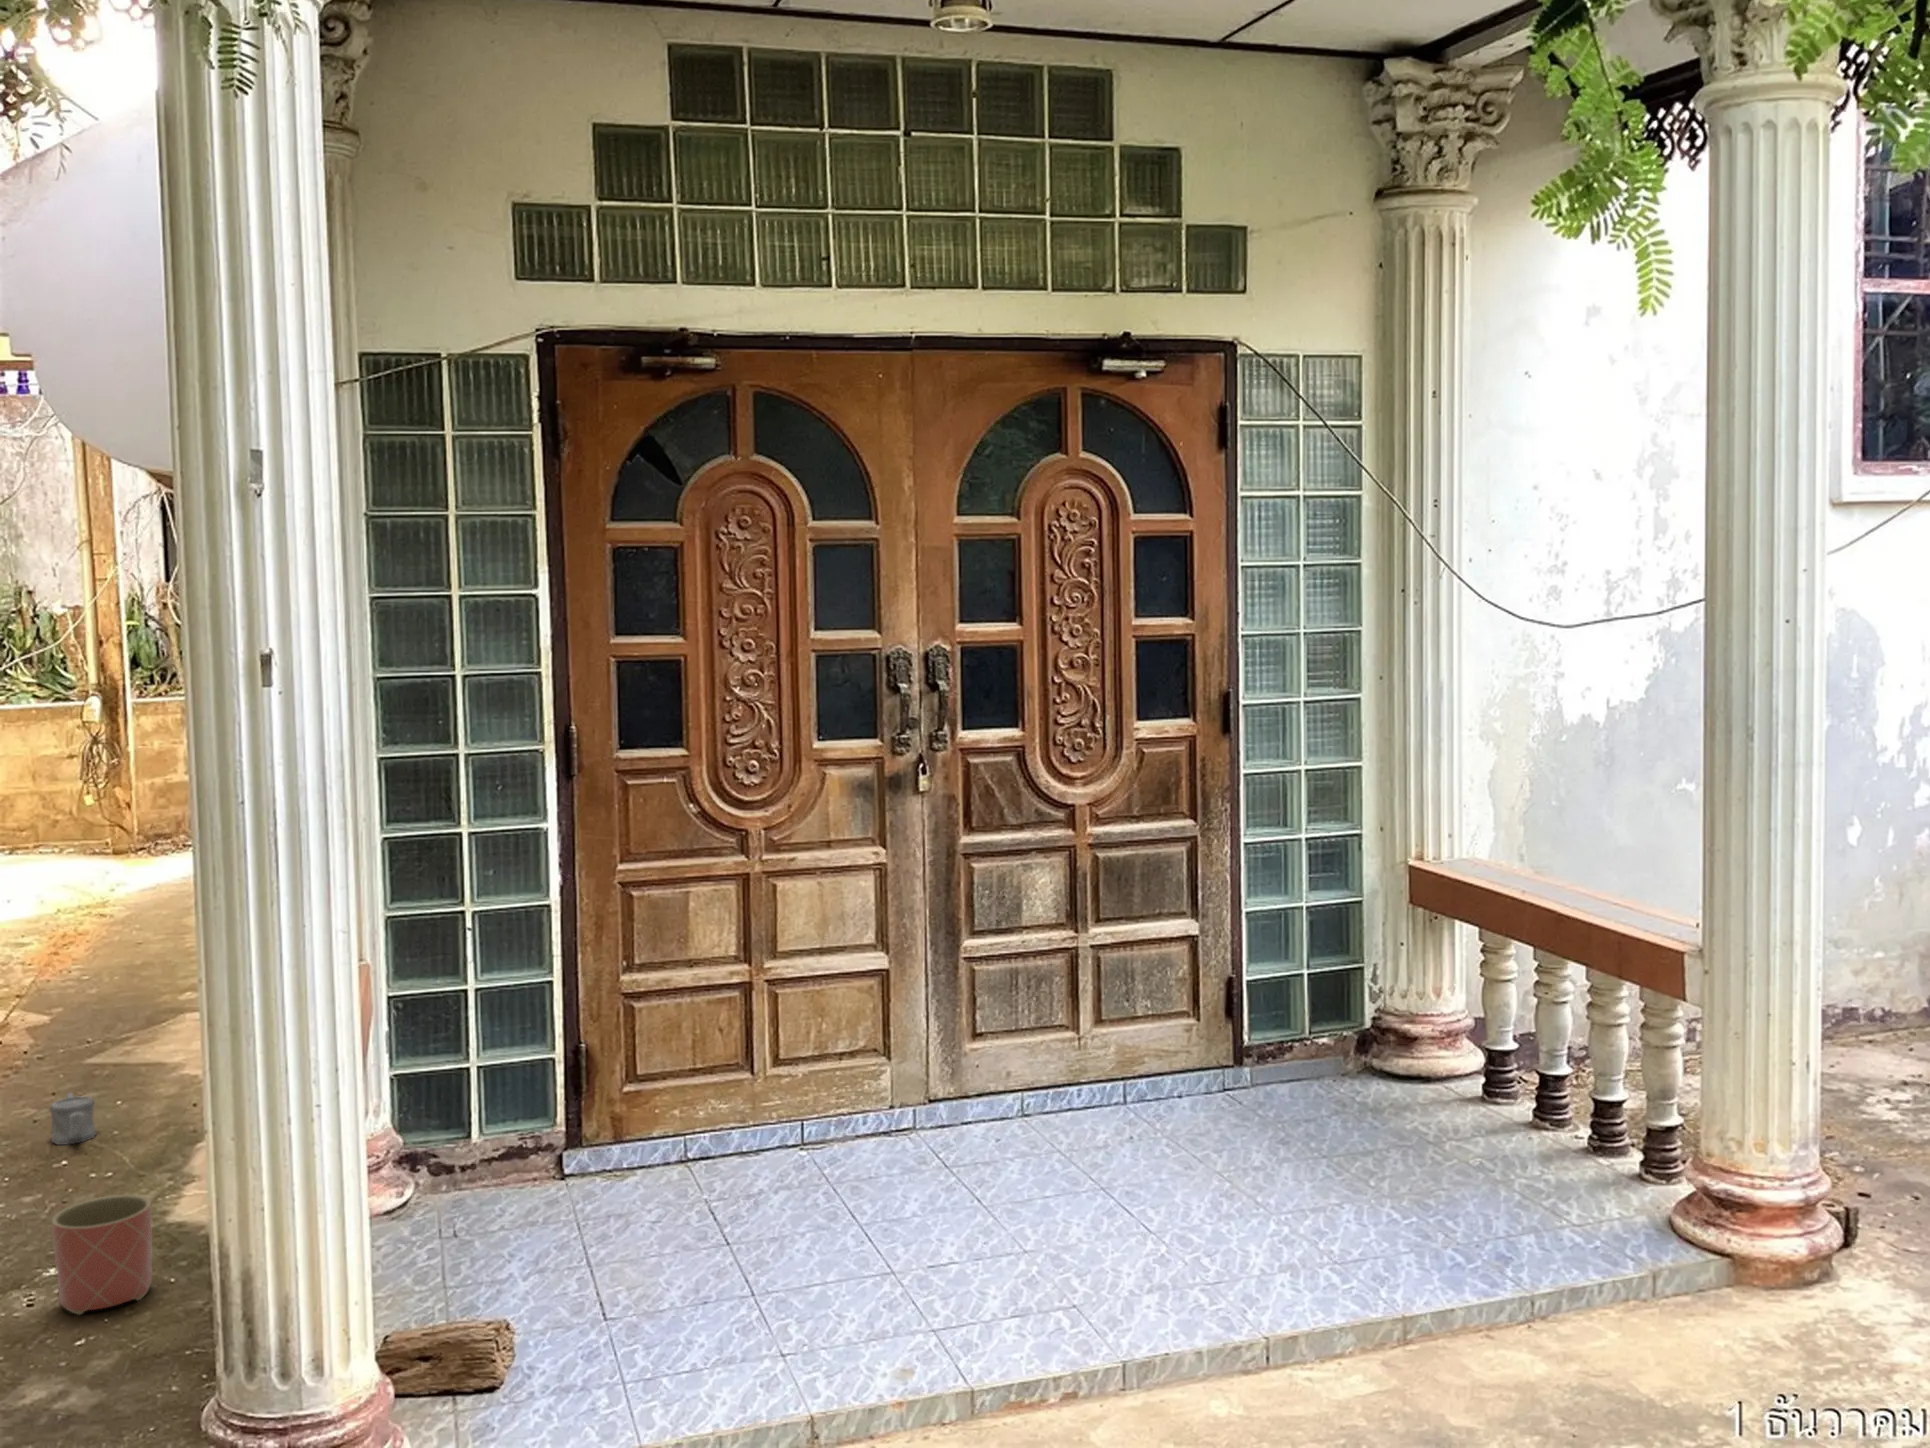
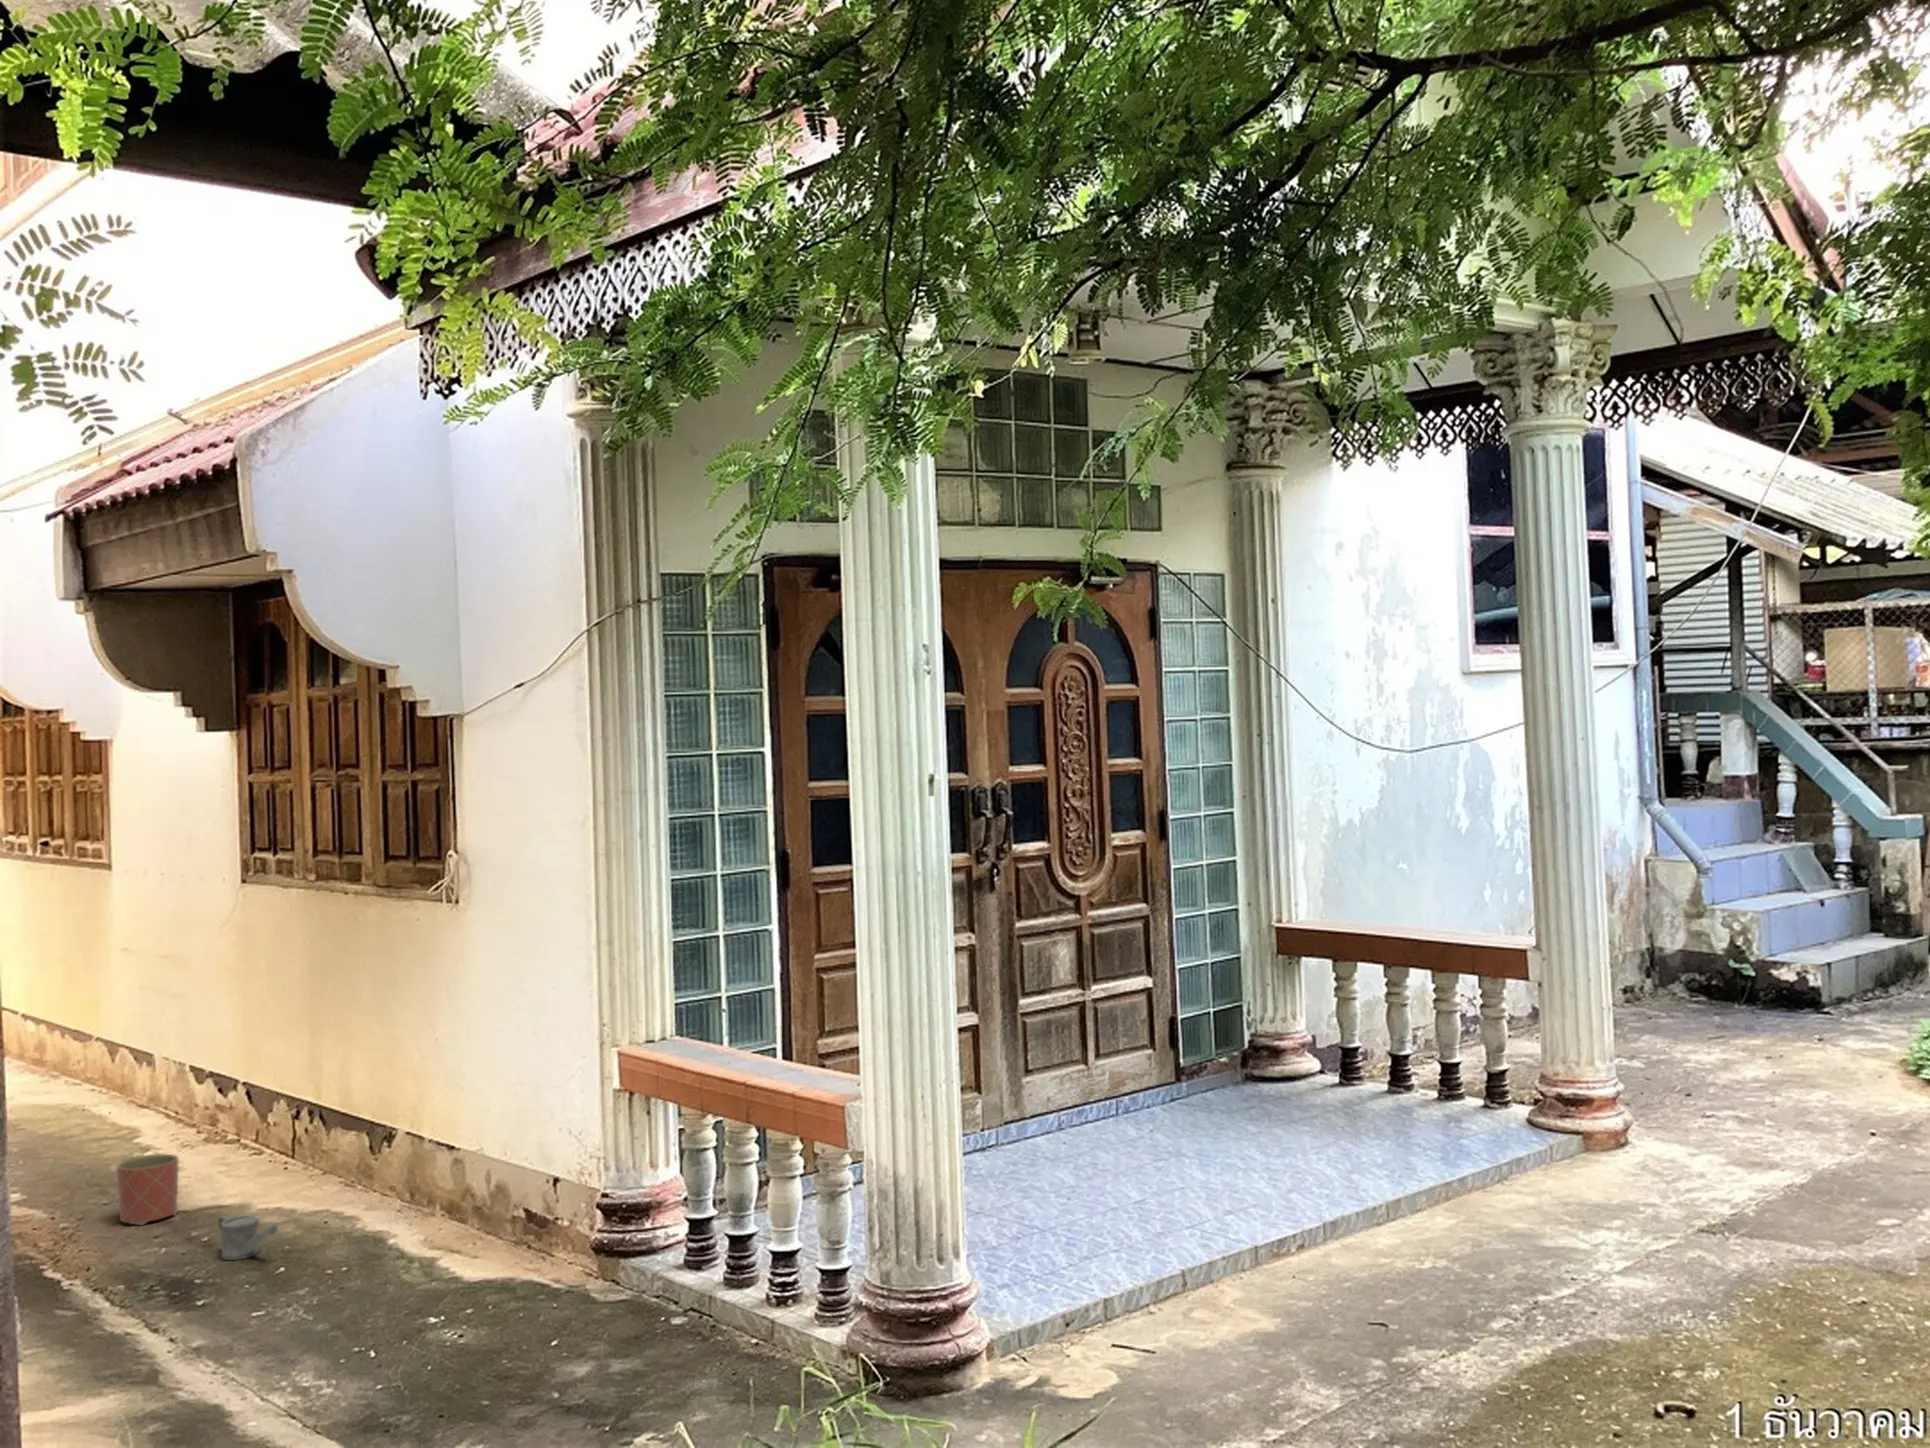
planter: present [52,1195,152,1315] -> present [117,1154,179,1225]

